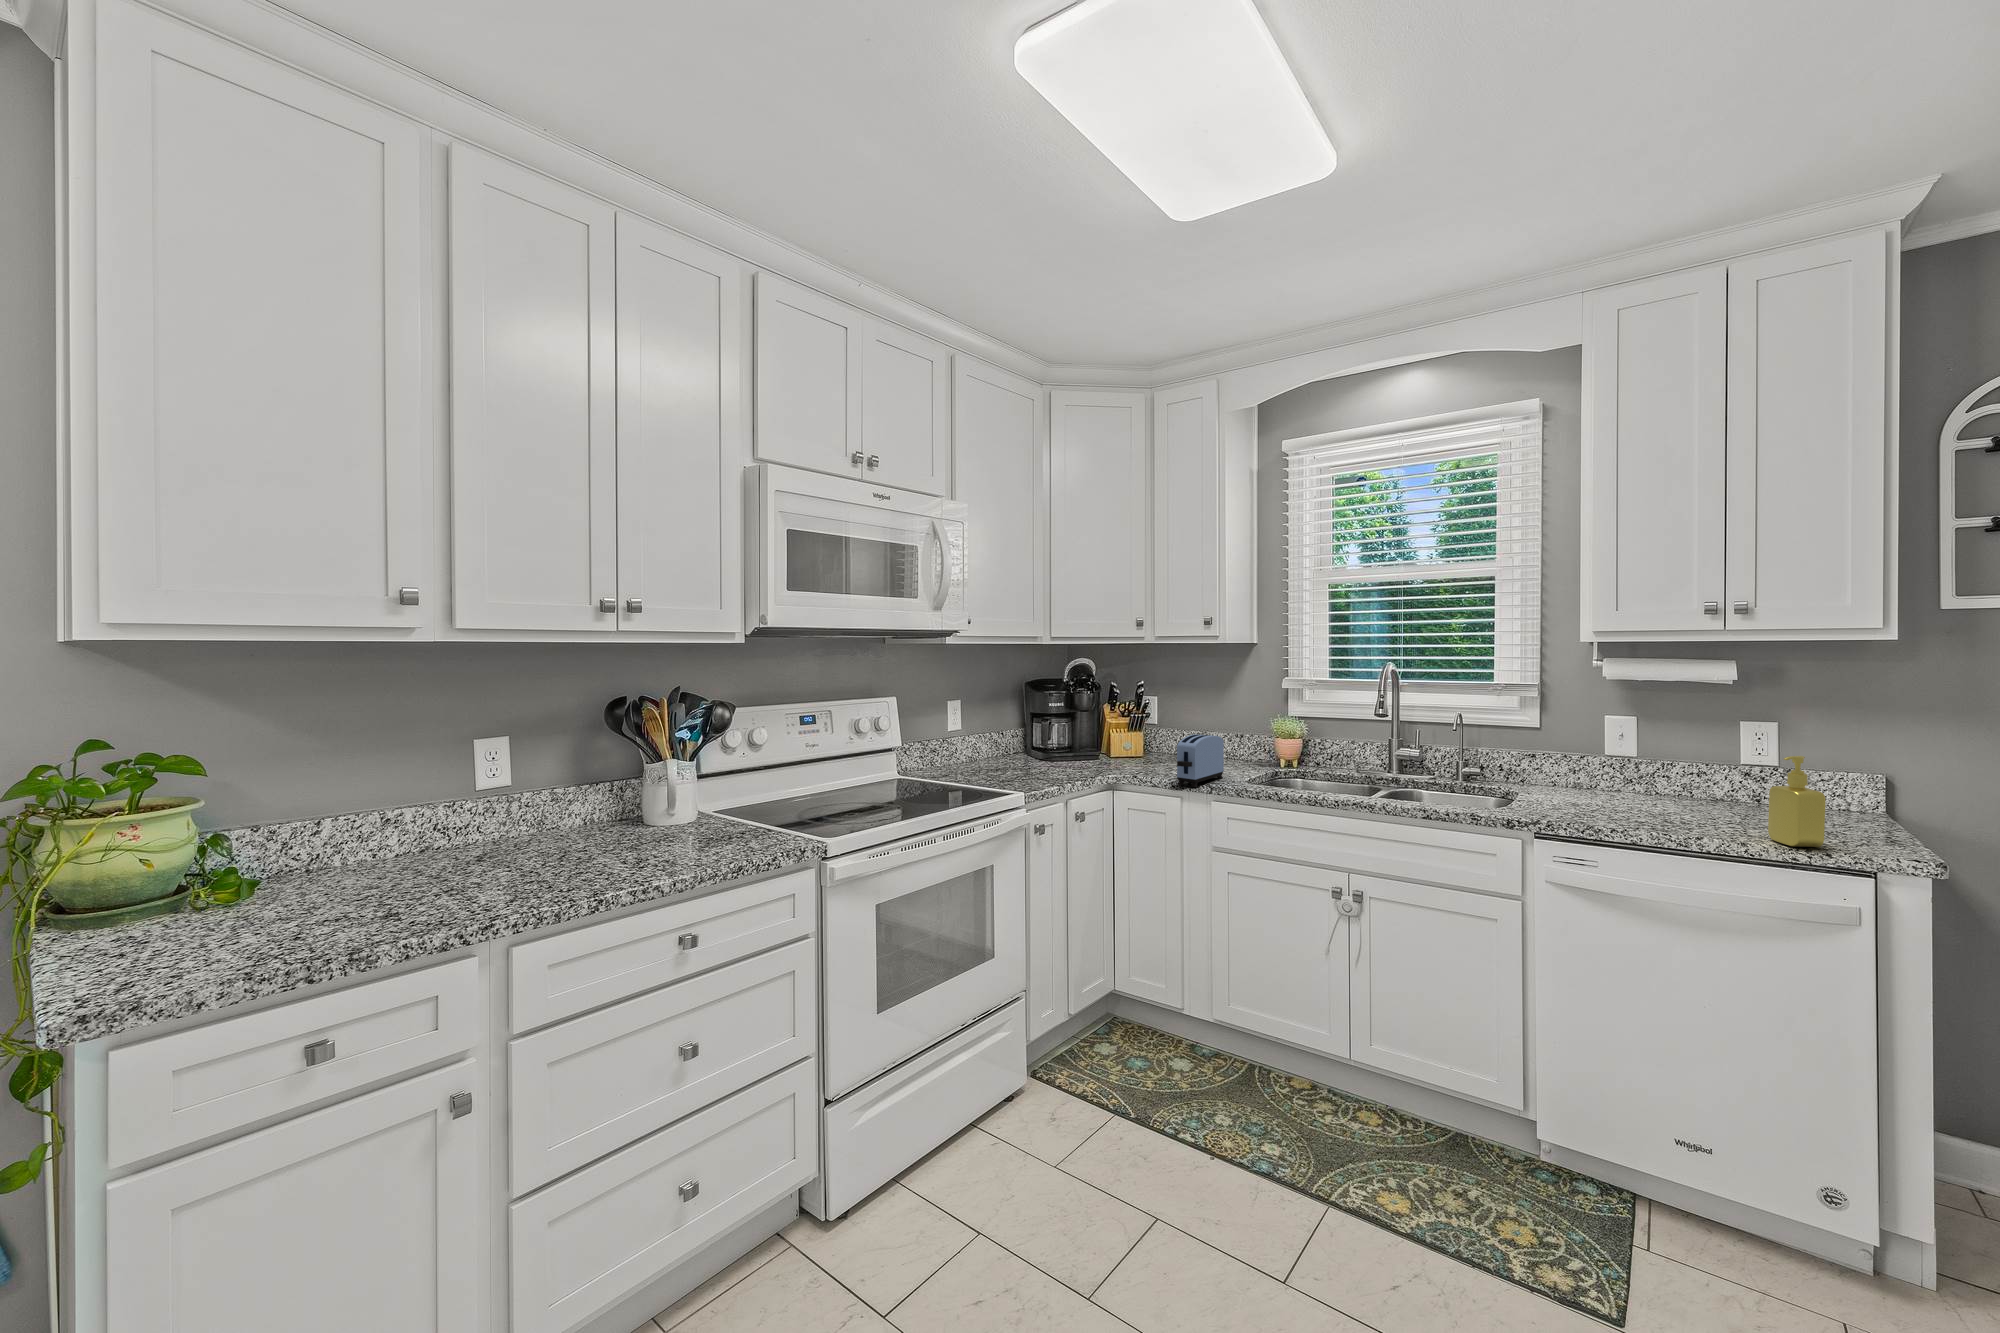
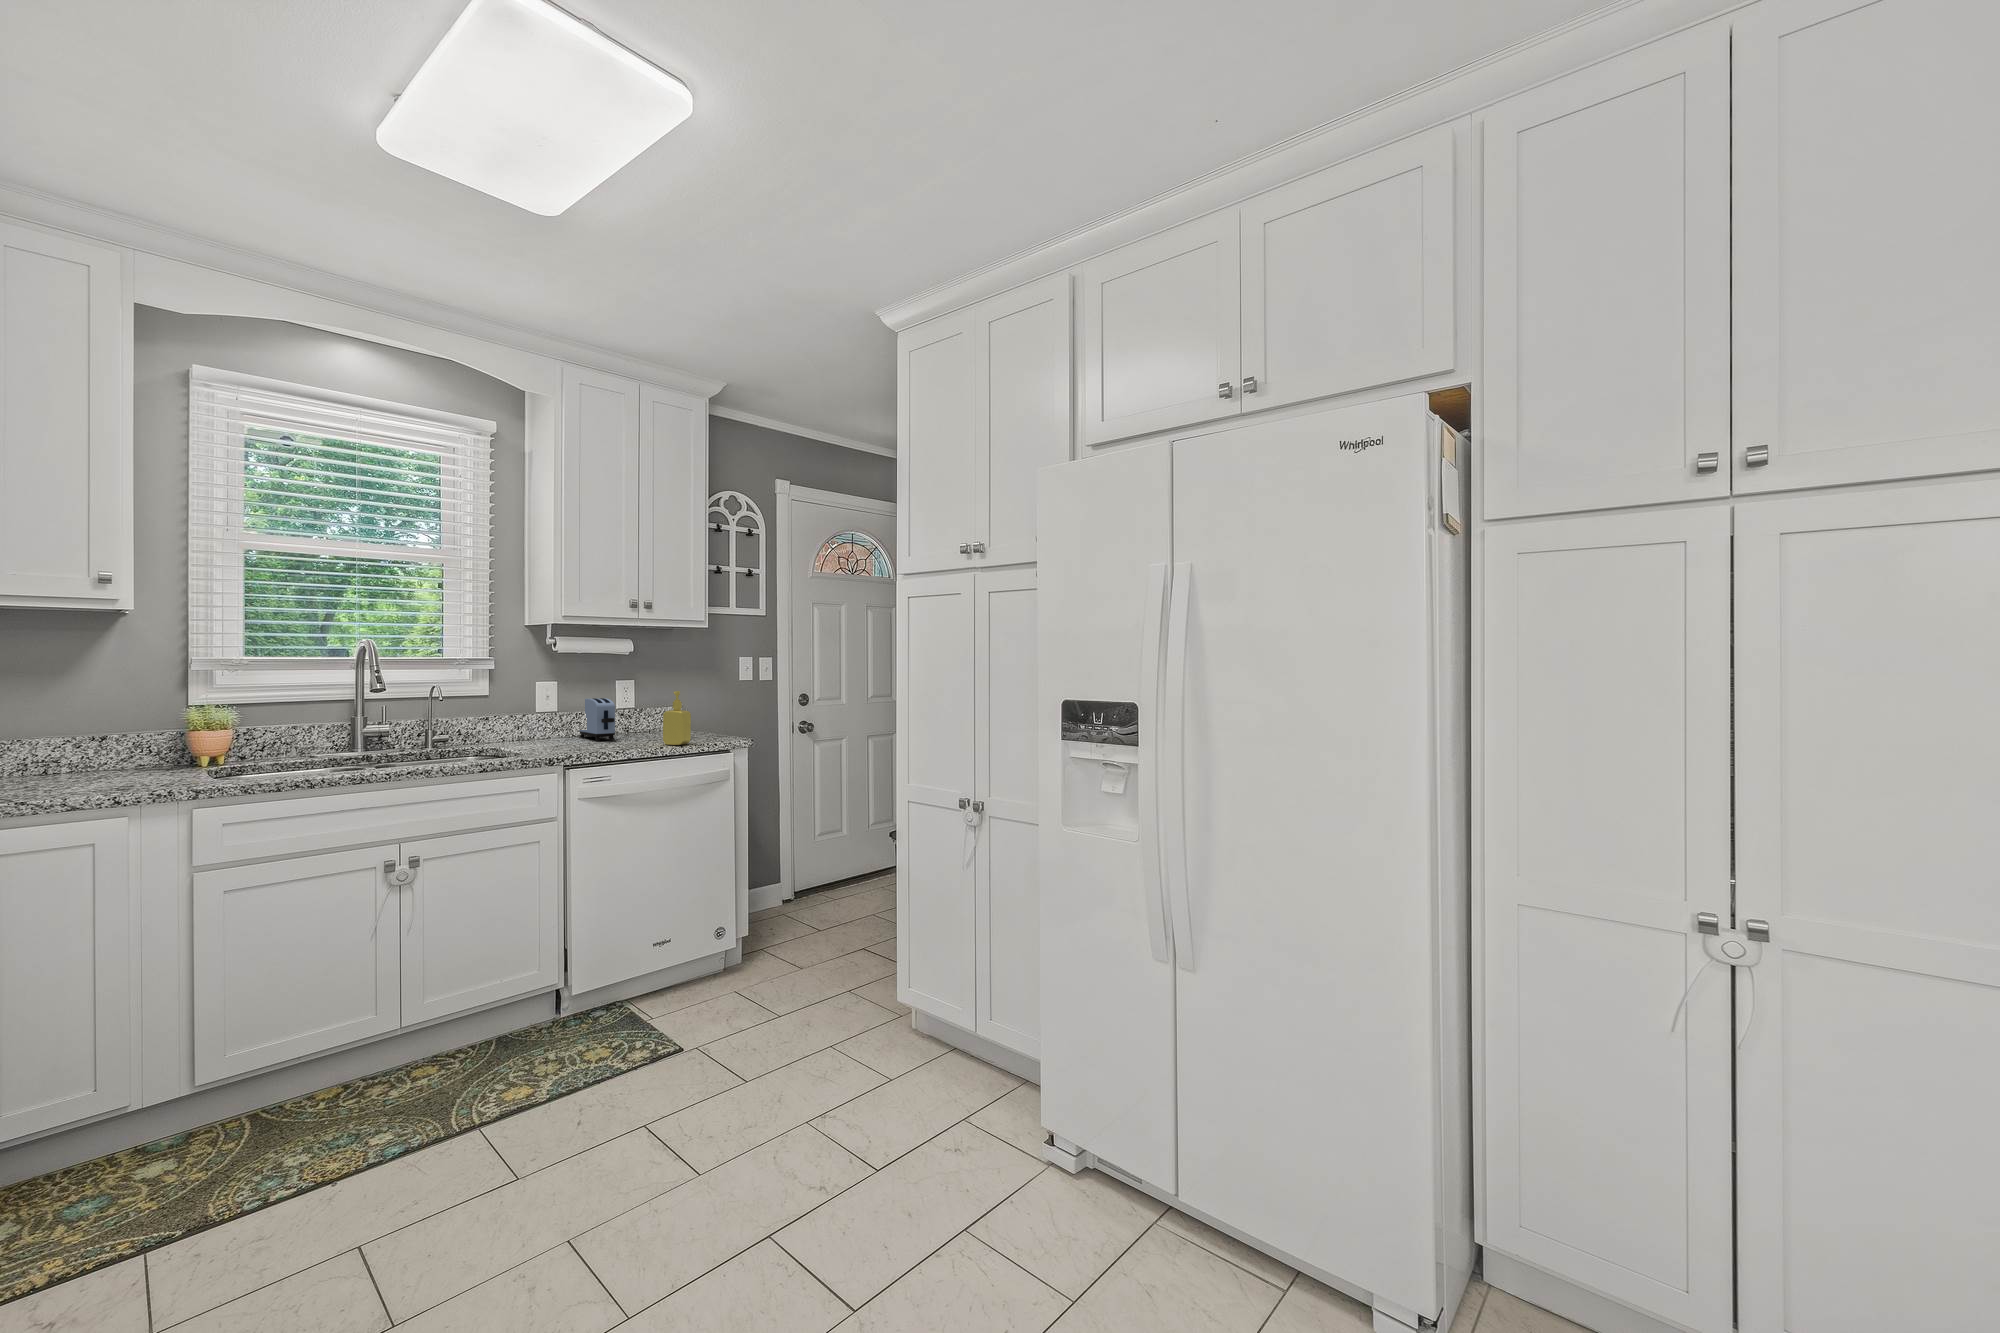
toaster: present [1177,734,1224,787] -> present [579,698,615,741]

